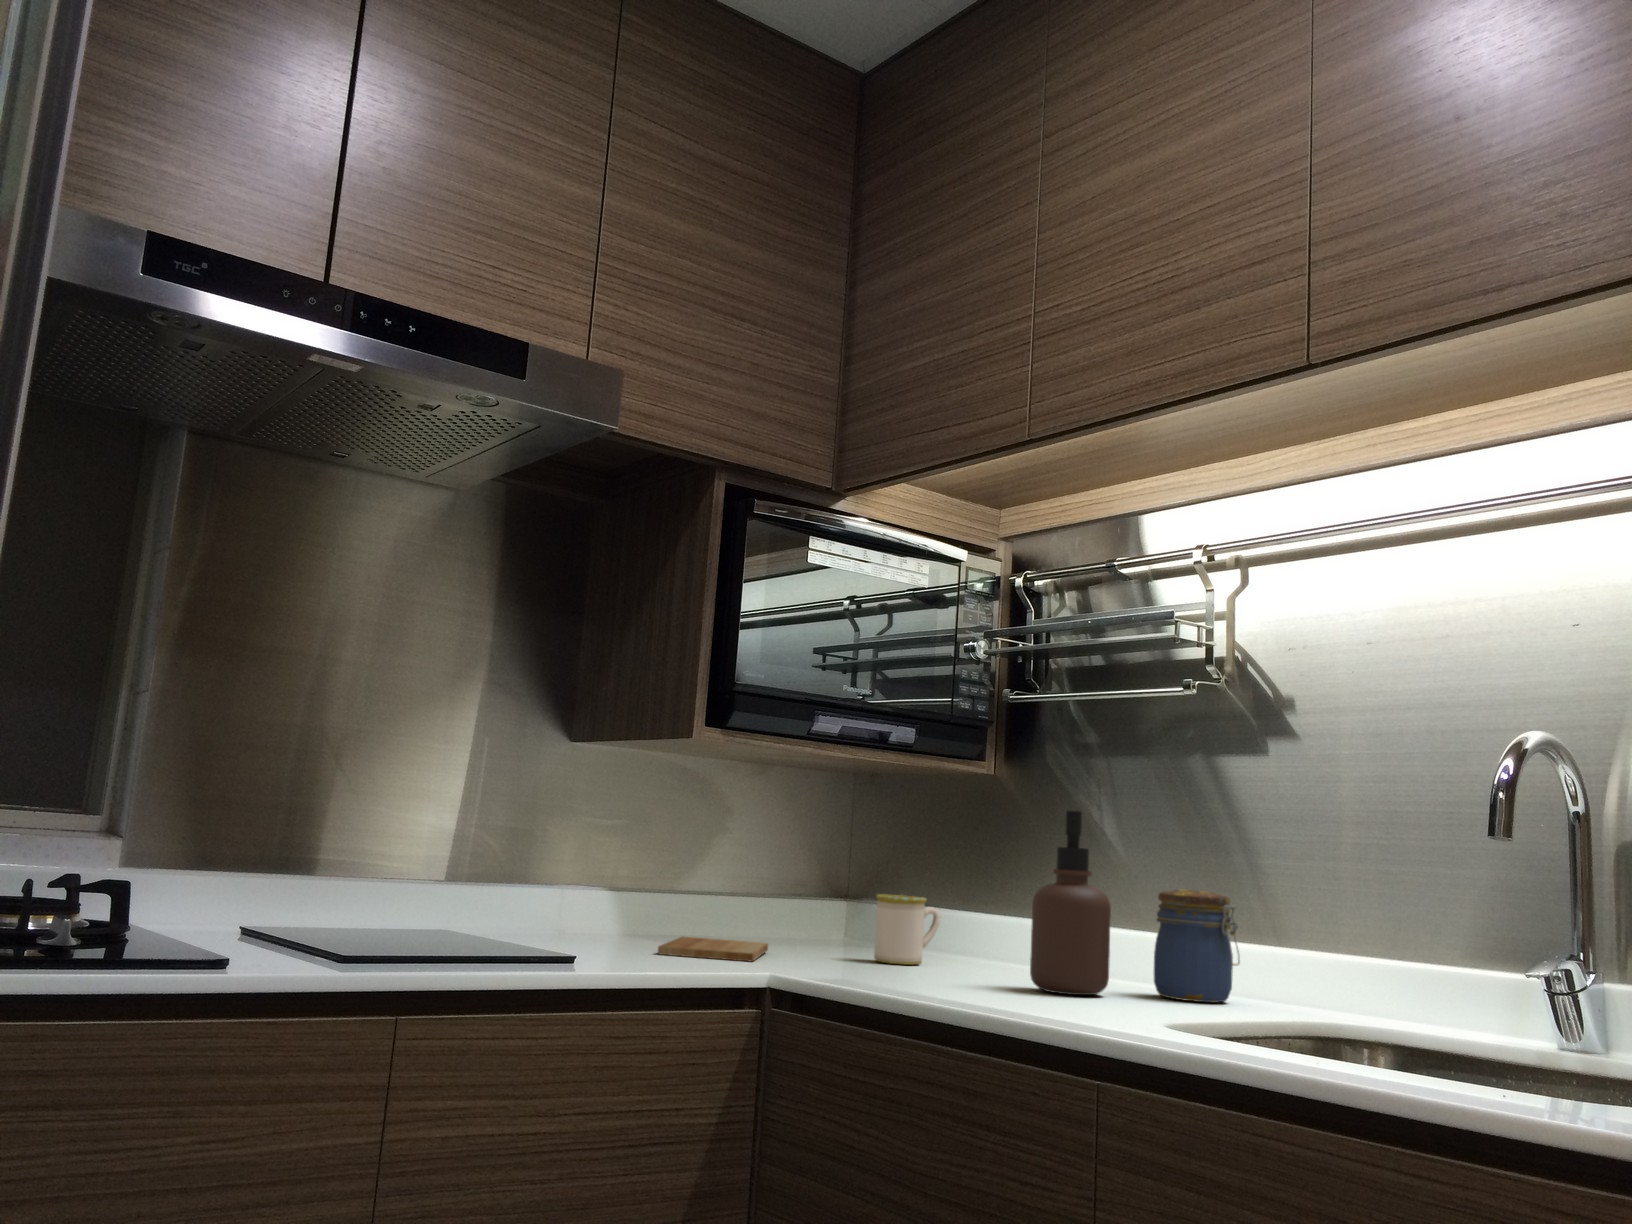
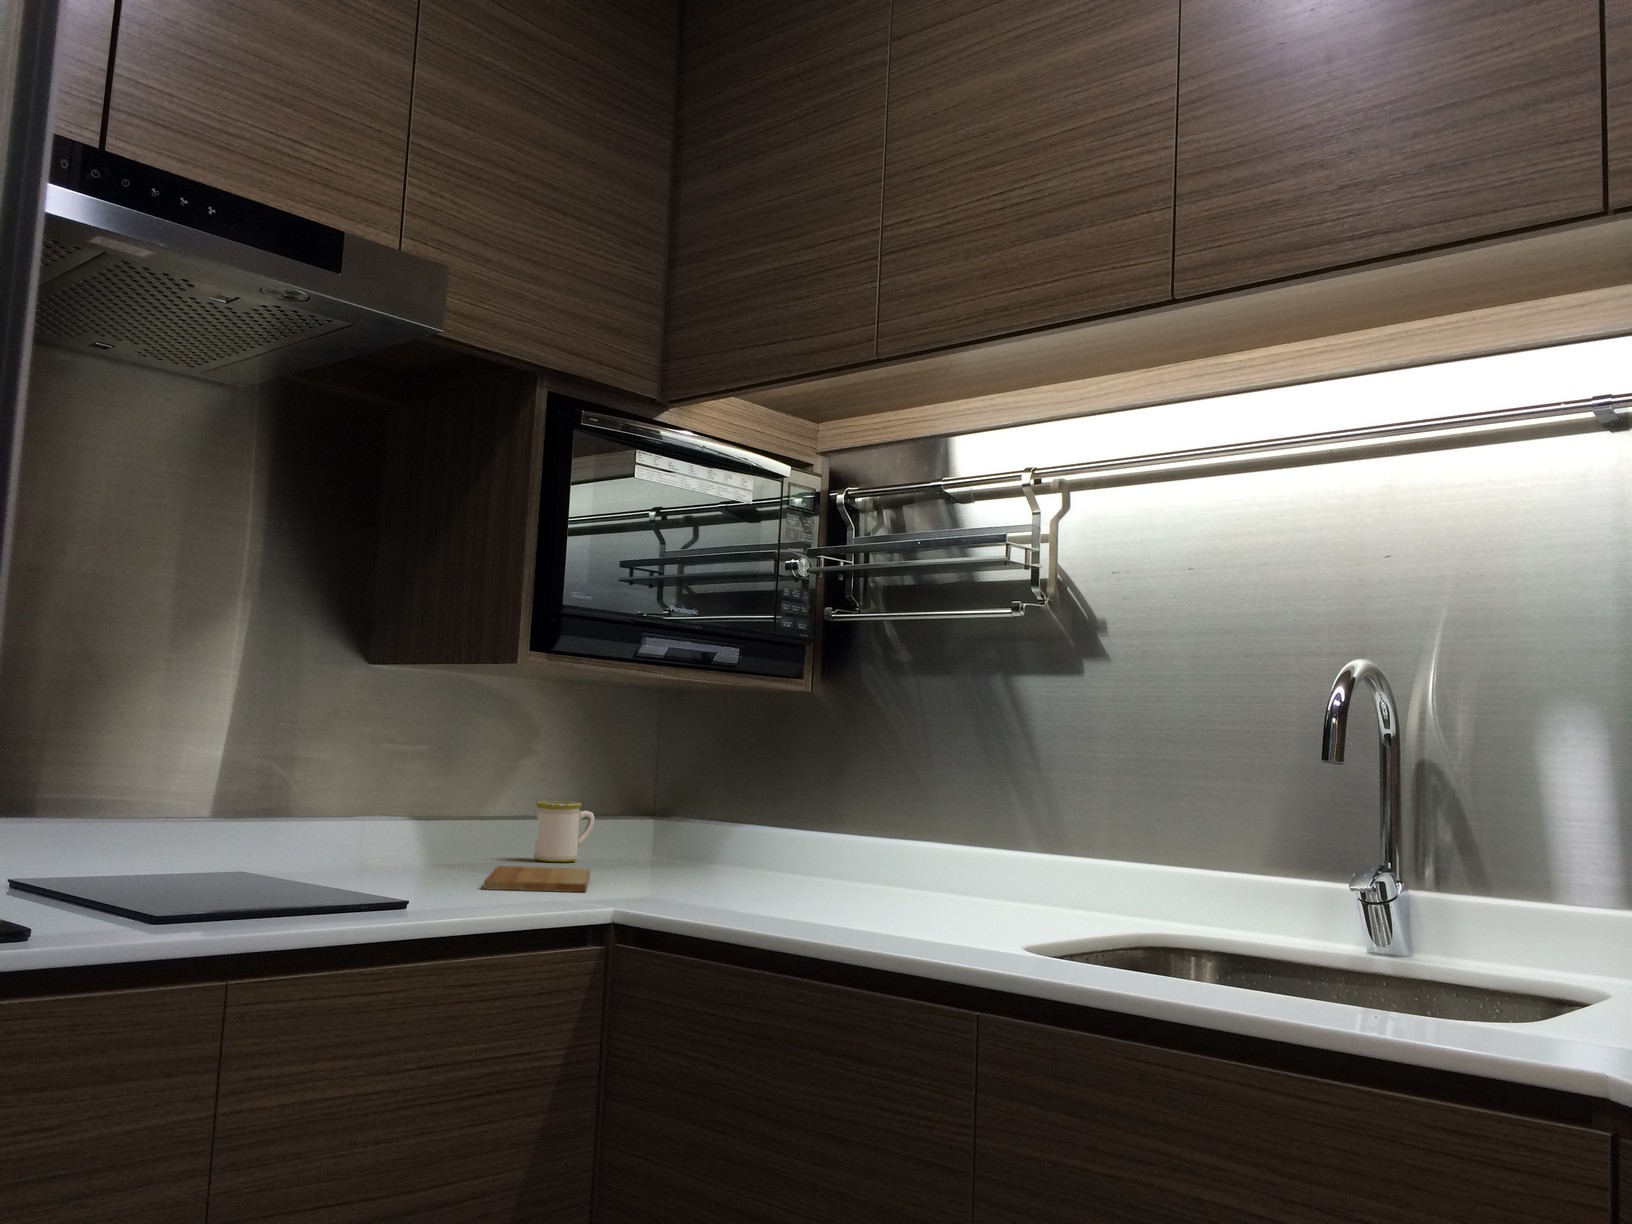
soap dispenser: present [1030,811,1111,995] -> none [872,734,950,913]
jar: present [1154,890,1240,1003] -> none [984,806,1066,912]
mug: present [874,894,940,965] -> present [534,801,595,862]

